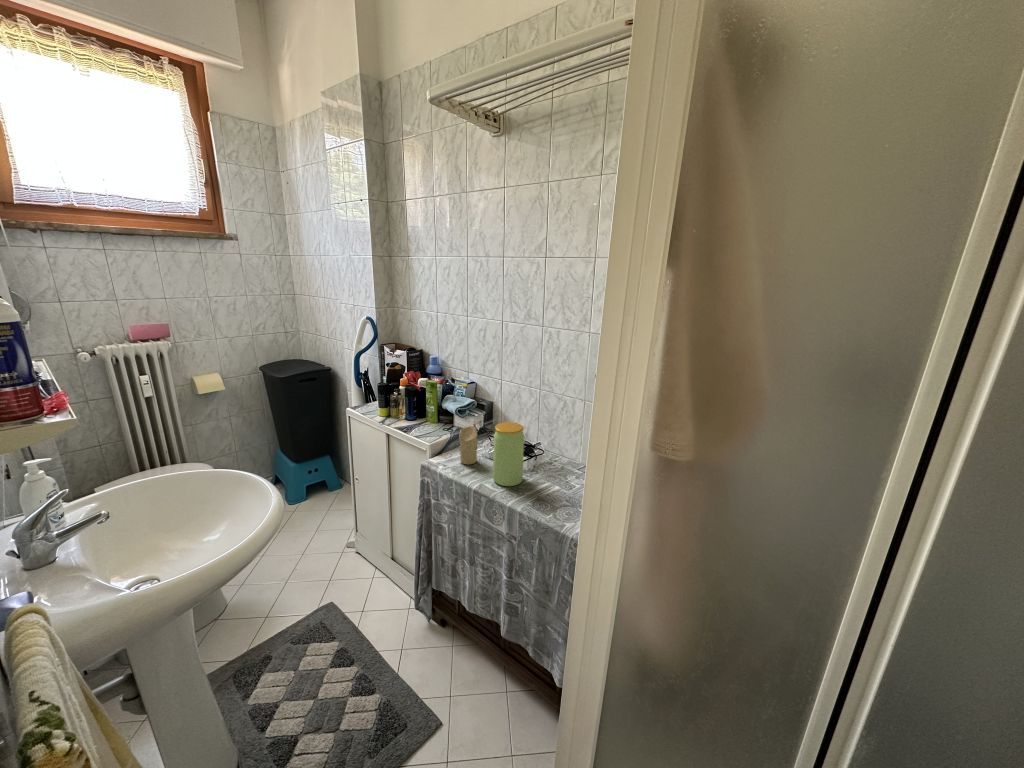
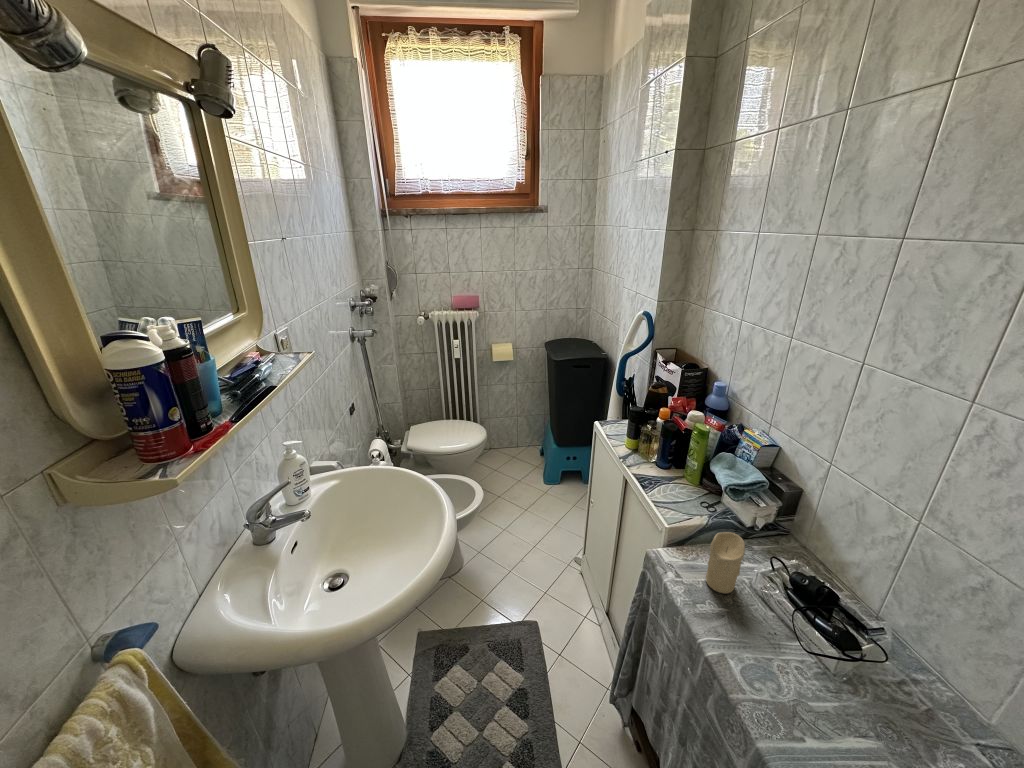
jar: present [493,422,524,486] -> none [749,574,839,699]

